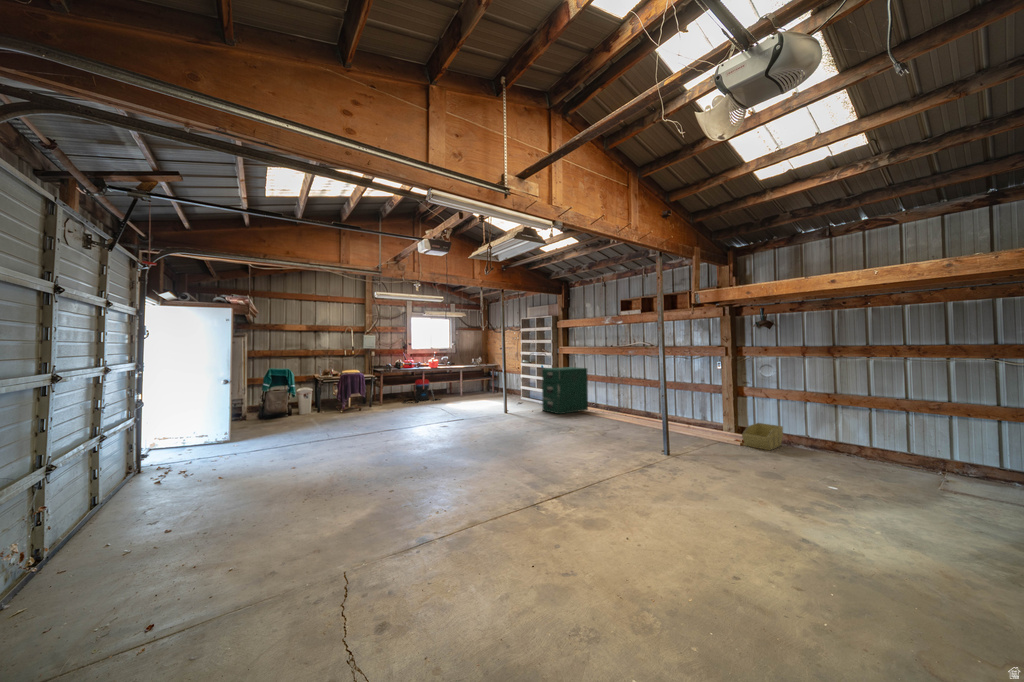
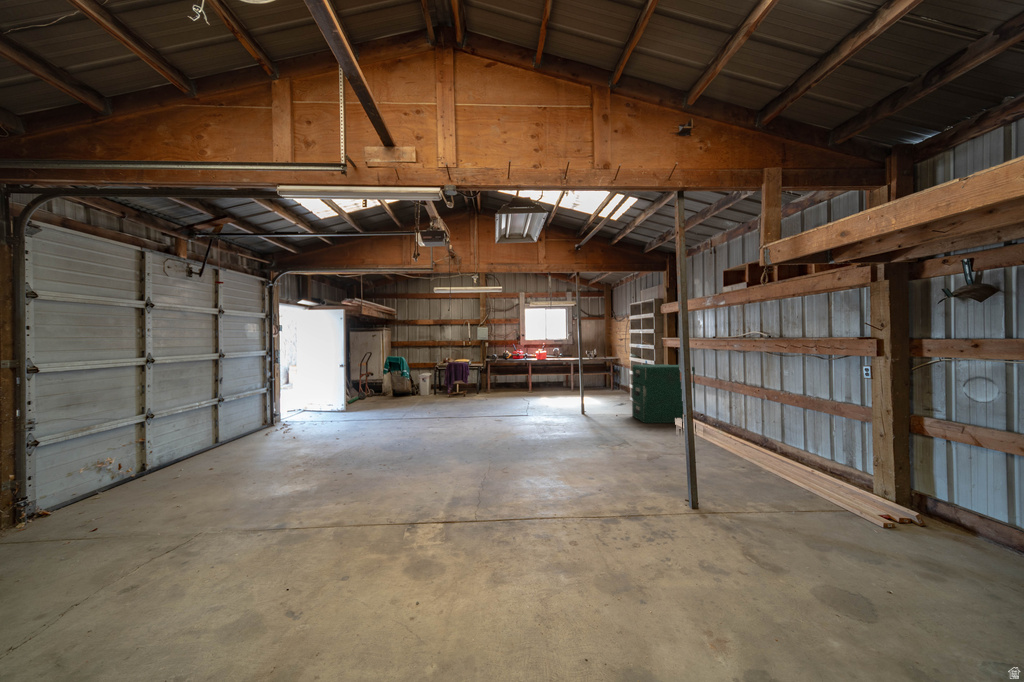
vacuum cleaner: present [404,379,441,403] -> none [509,370,548,394]
storage bin: present [742,423,783,450] -> none [886,491,1015,553]

